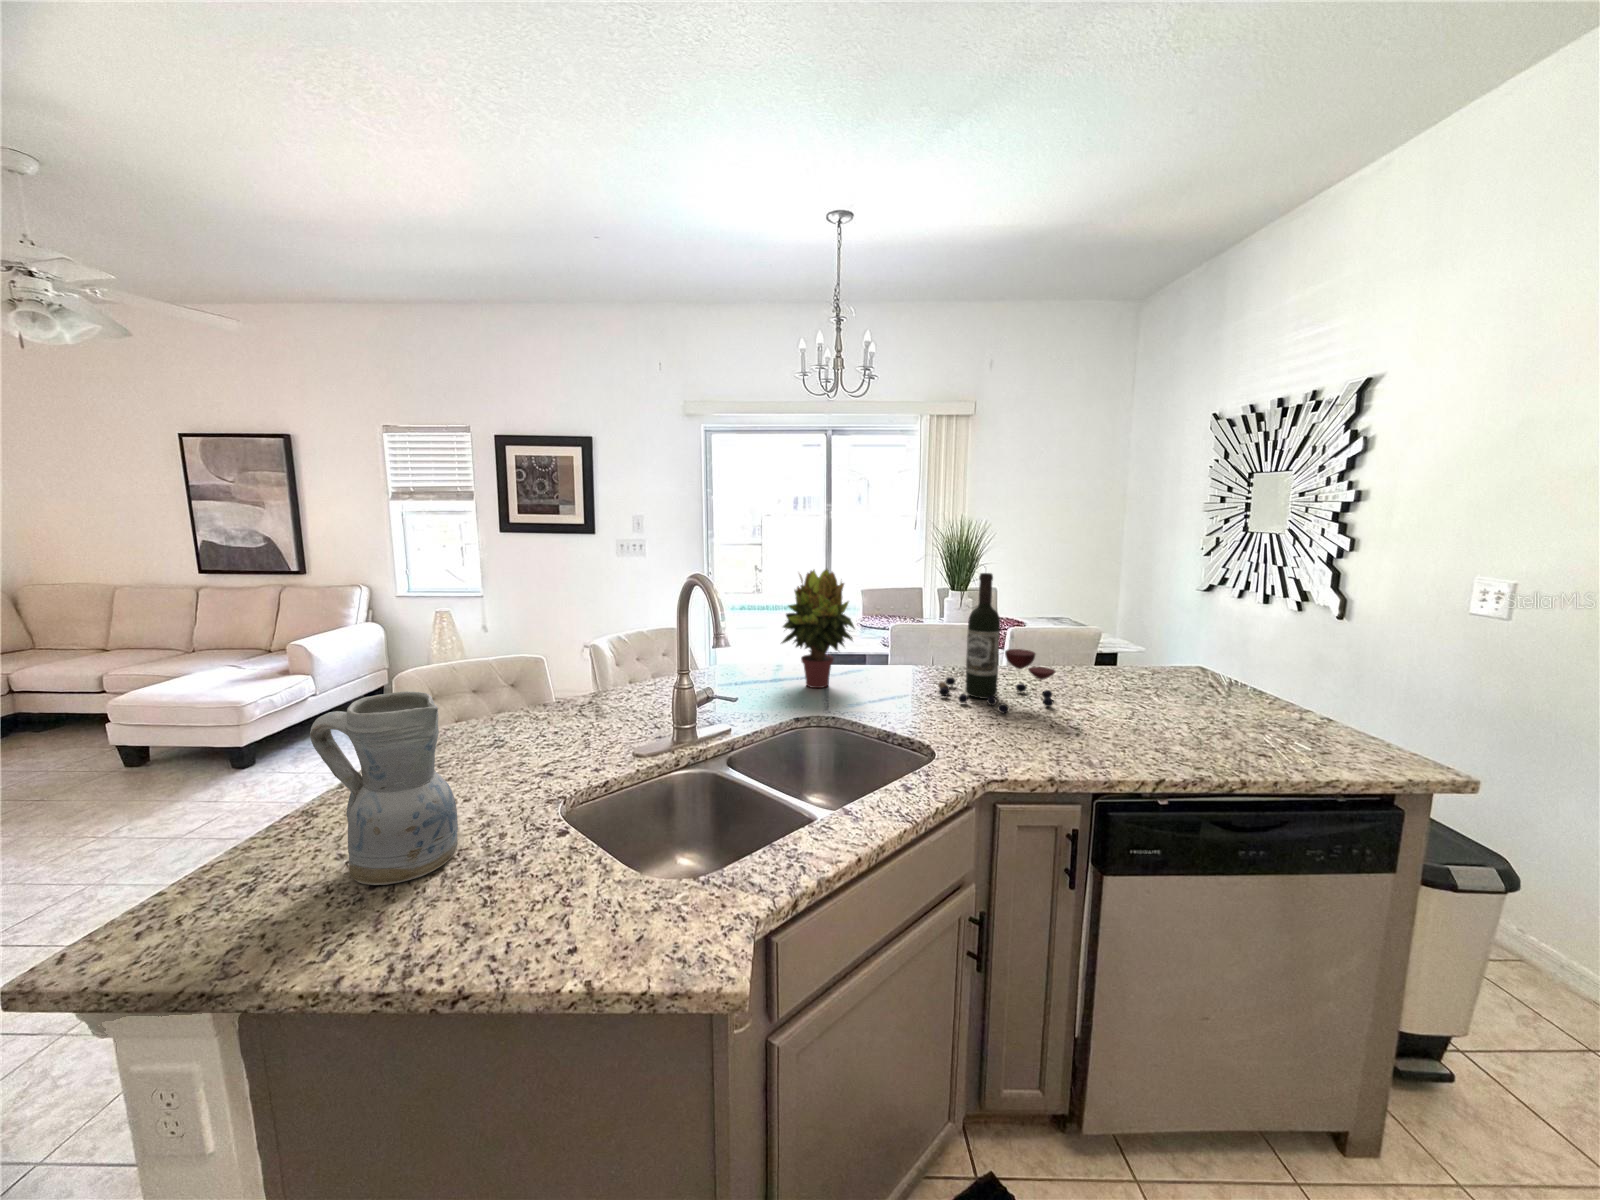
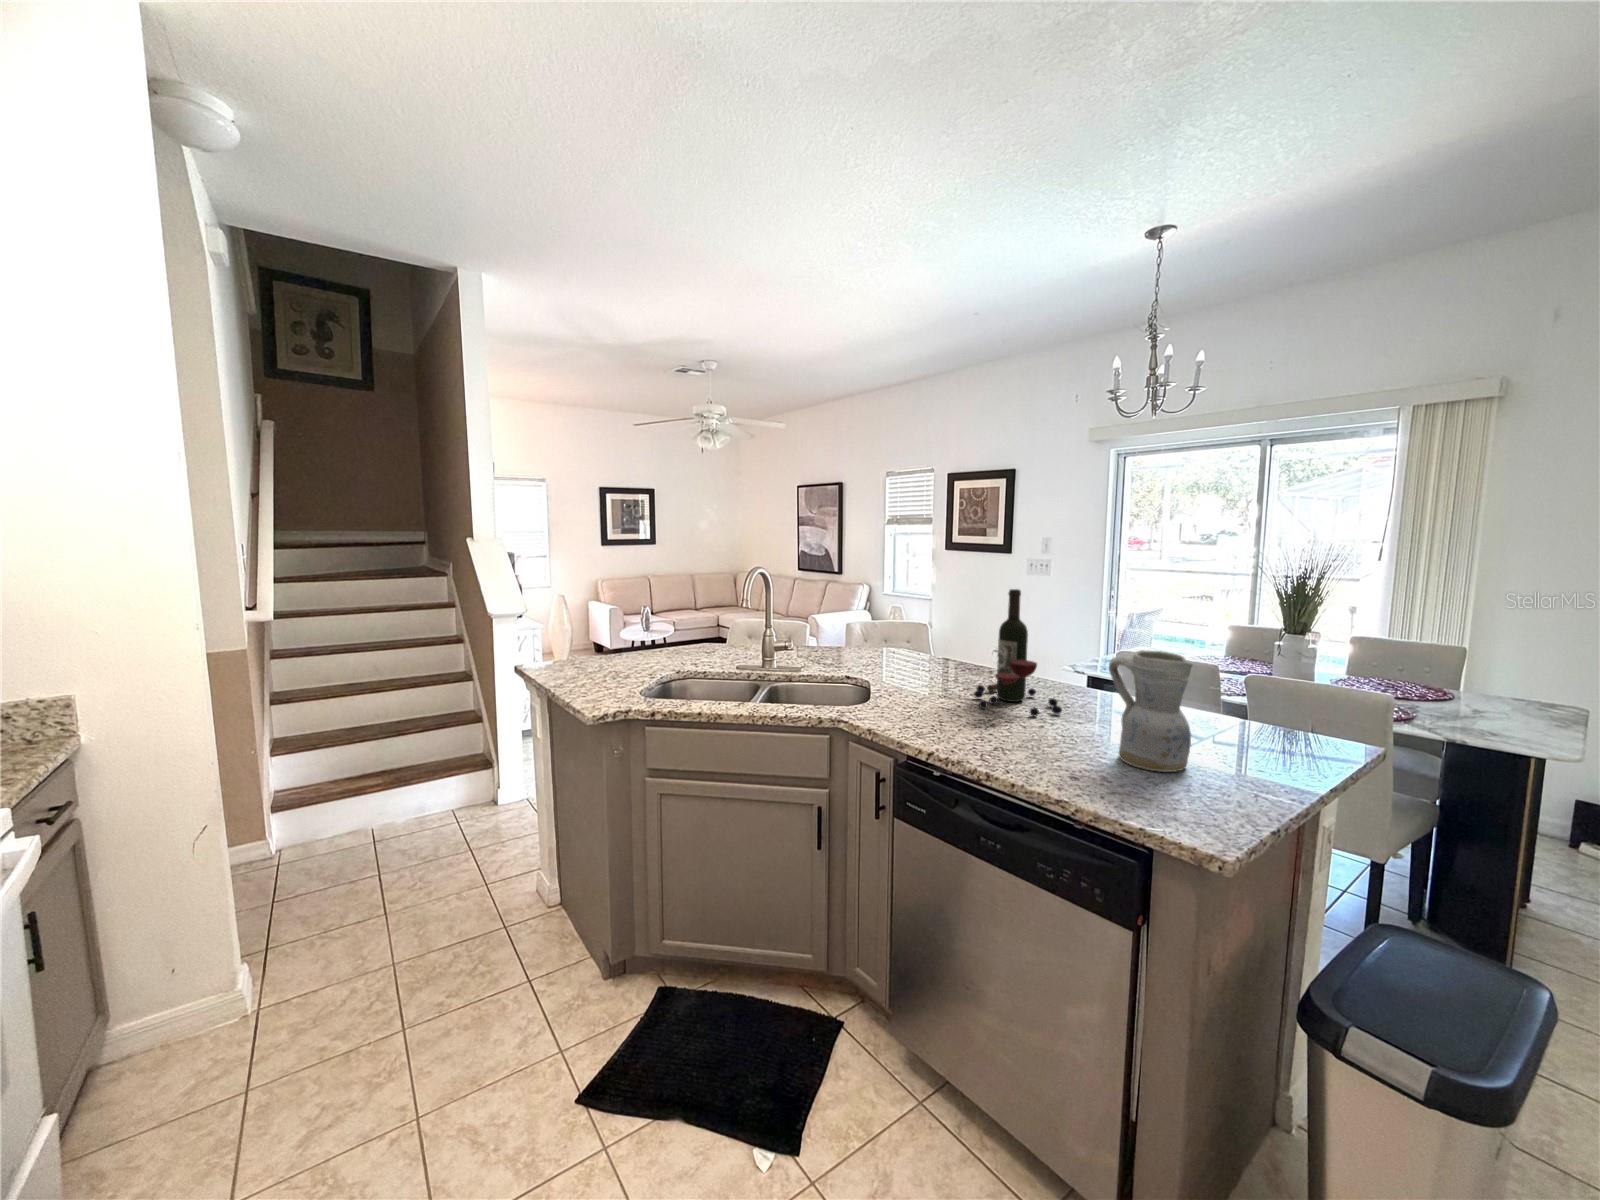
potted plant: present [781,569,855,688] -> none [901,578,955,672]
ceramic pitcher: present [310,692,458,885] -> present [1109,650,1193,772]

